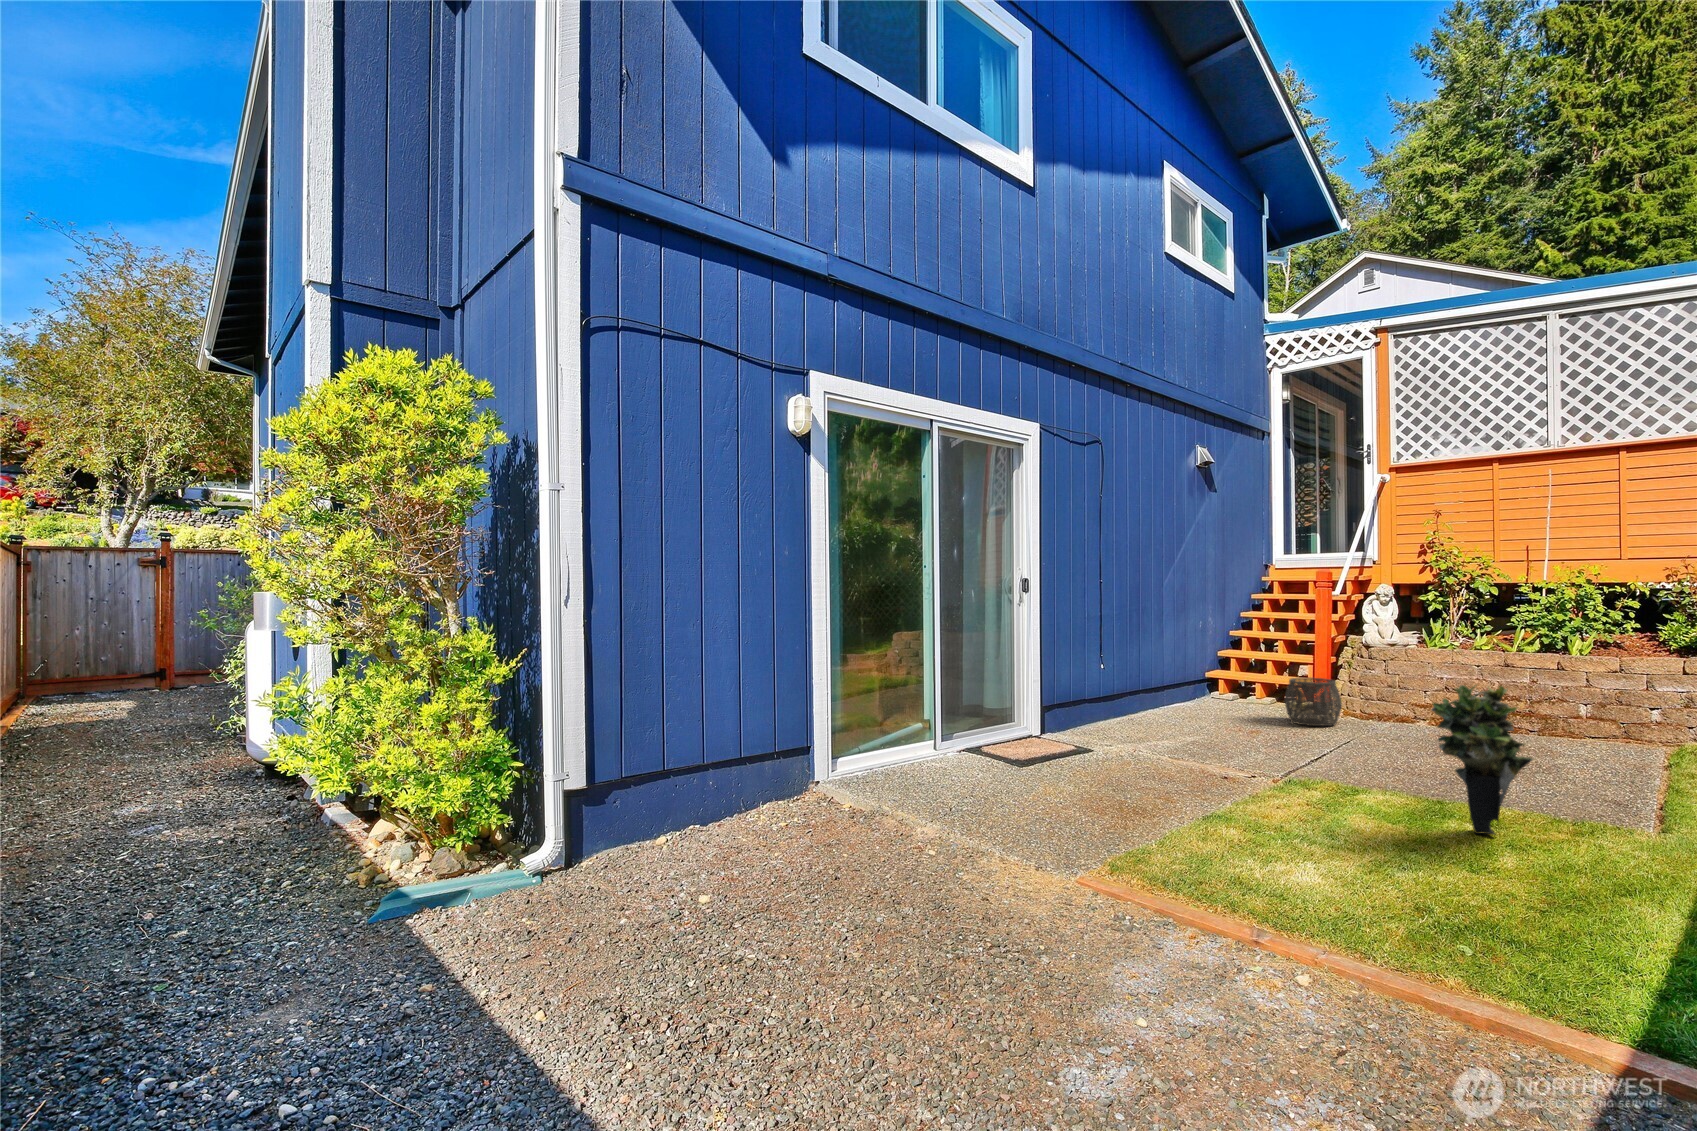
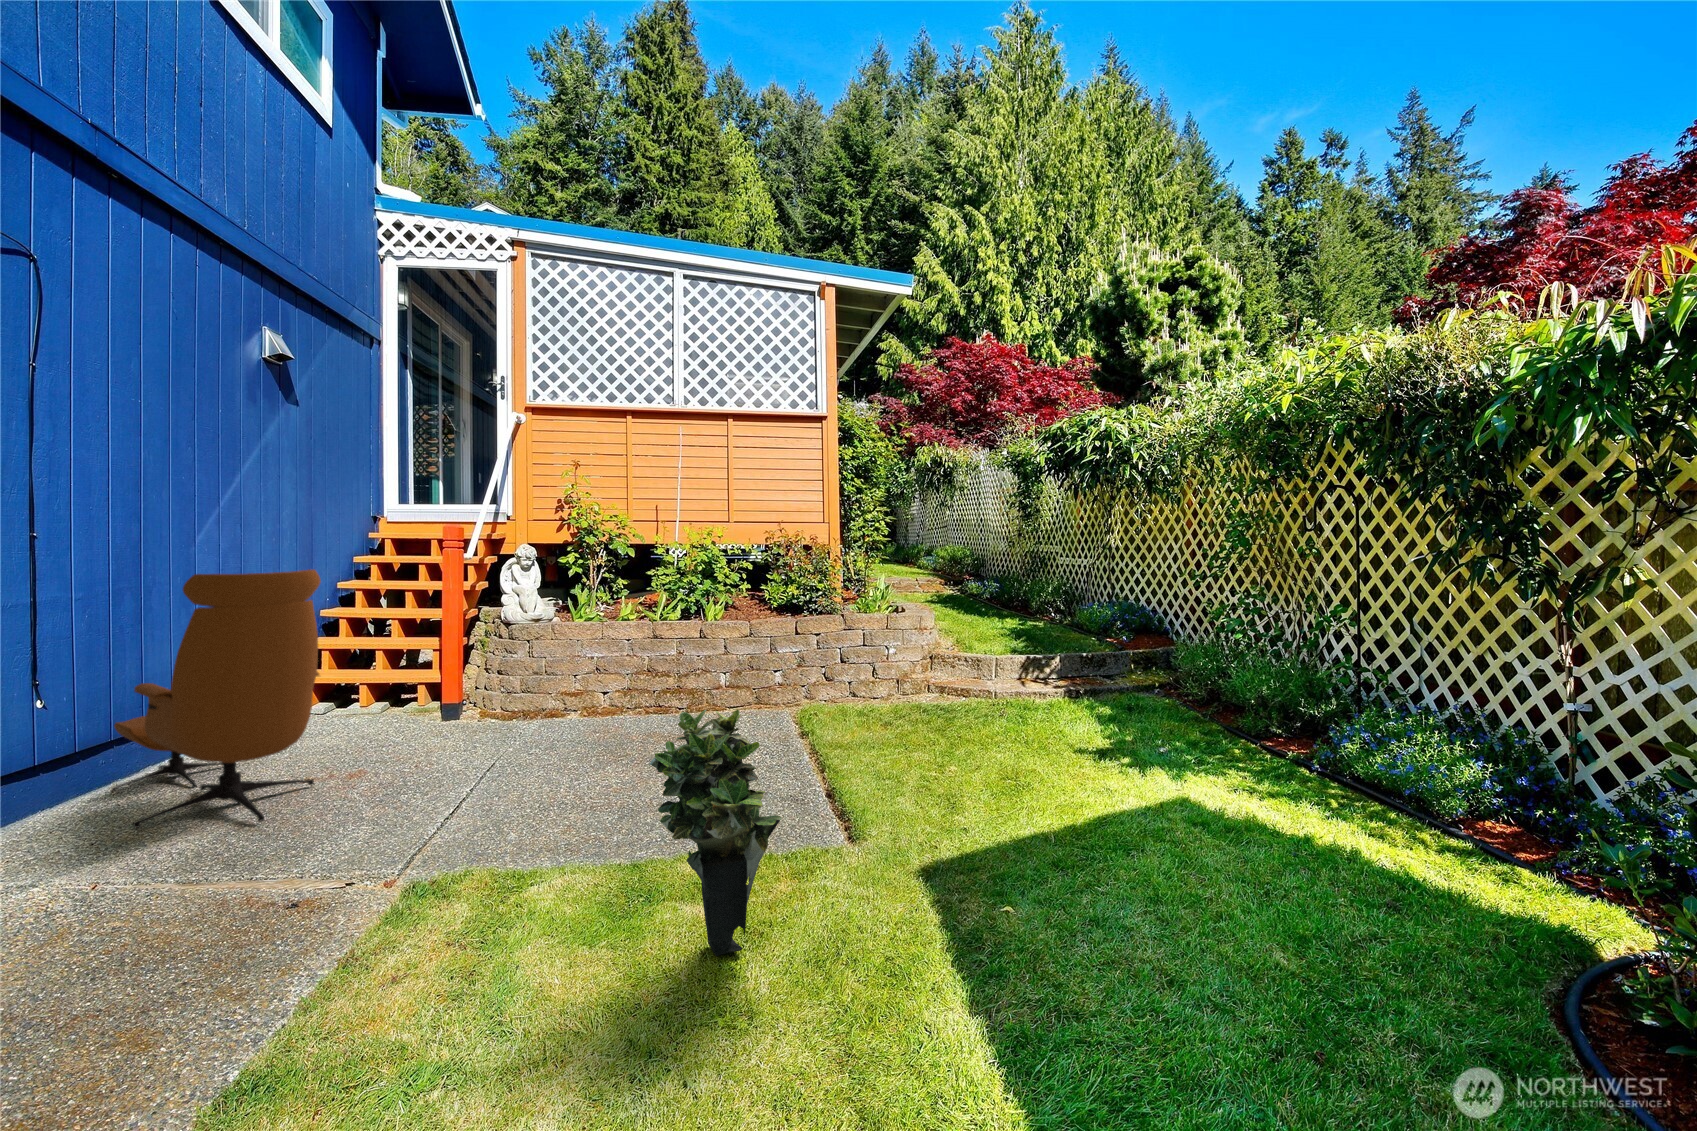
lounge chair: none [1133,596,1237,736] -> present [112,569,321,828]
woven basket: present [1285,678,1341,726] -> none [401,679,482,754]

